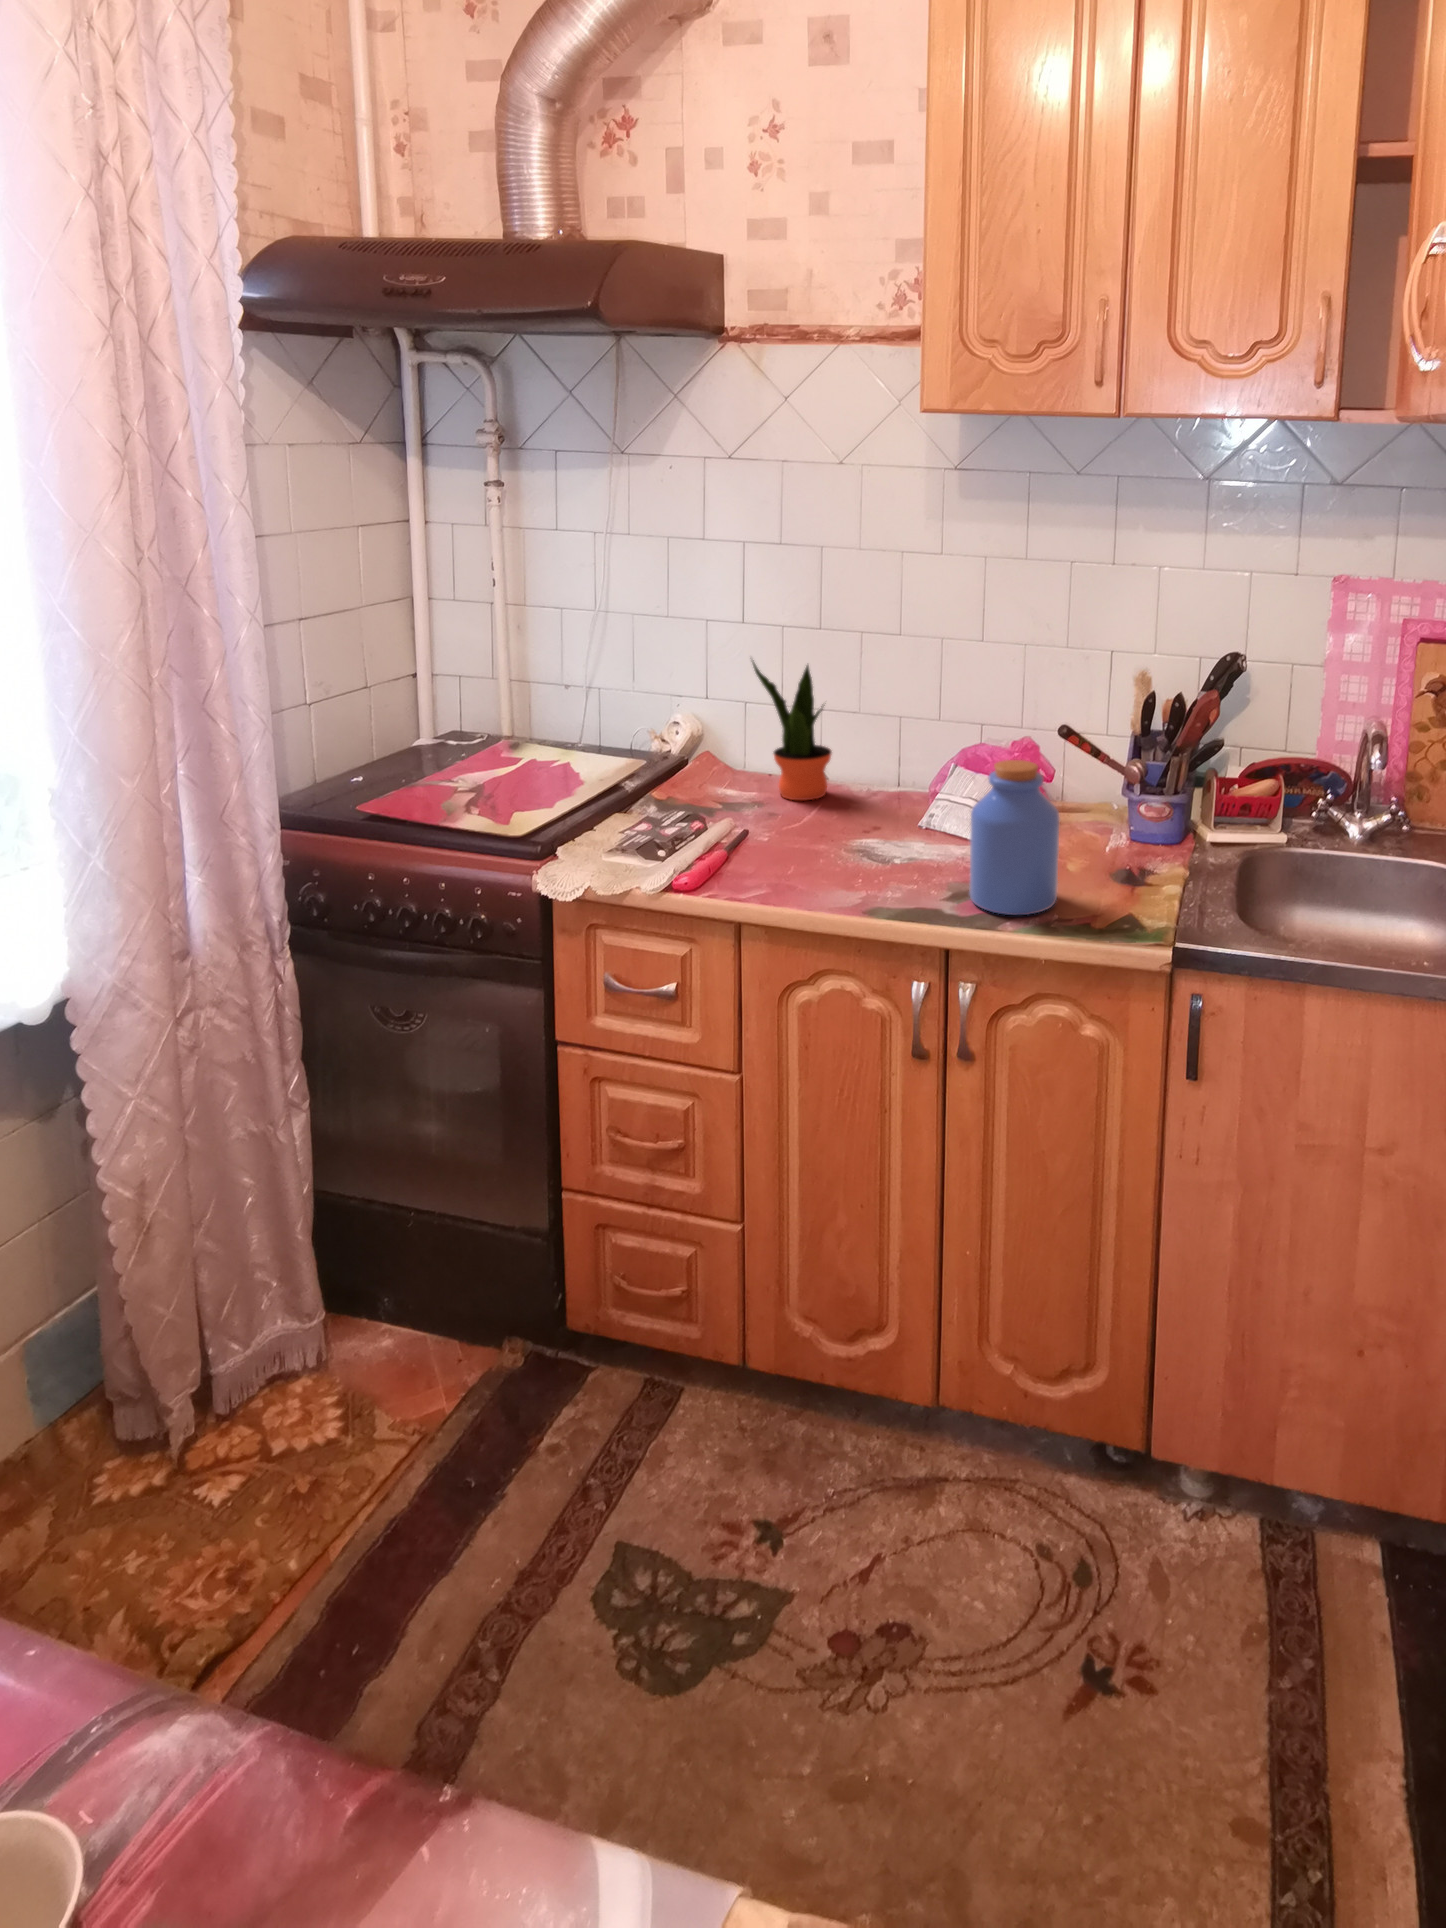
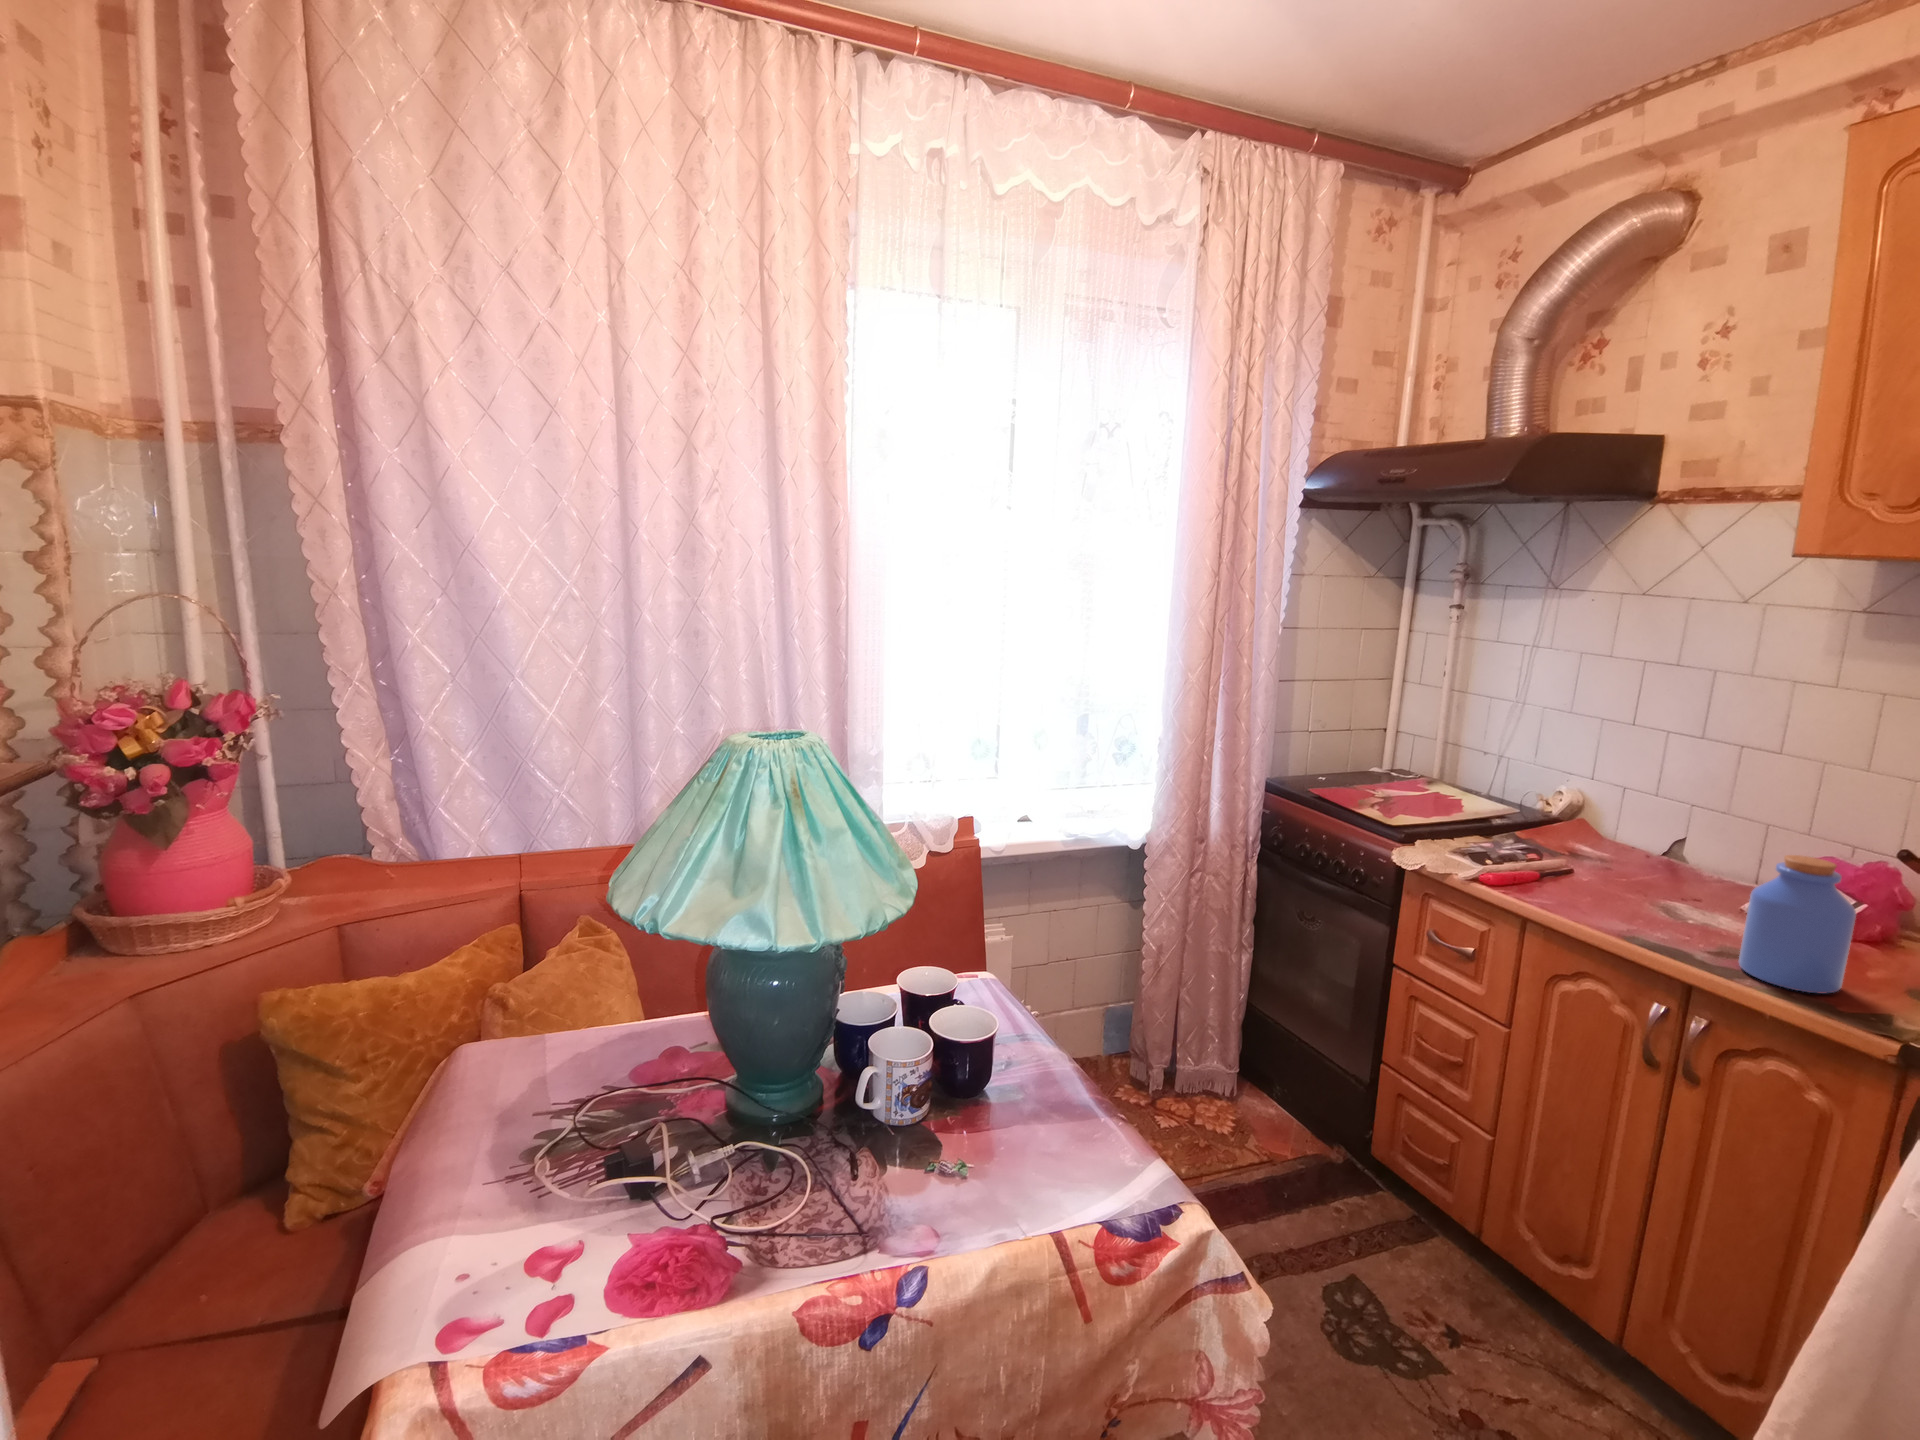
potted plant: present [752,660,832,800] -> none [1618,746,1684,870]

